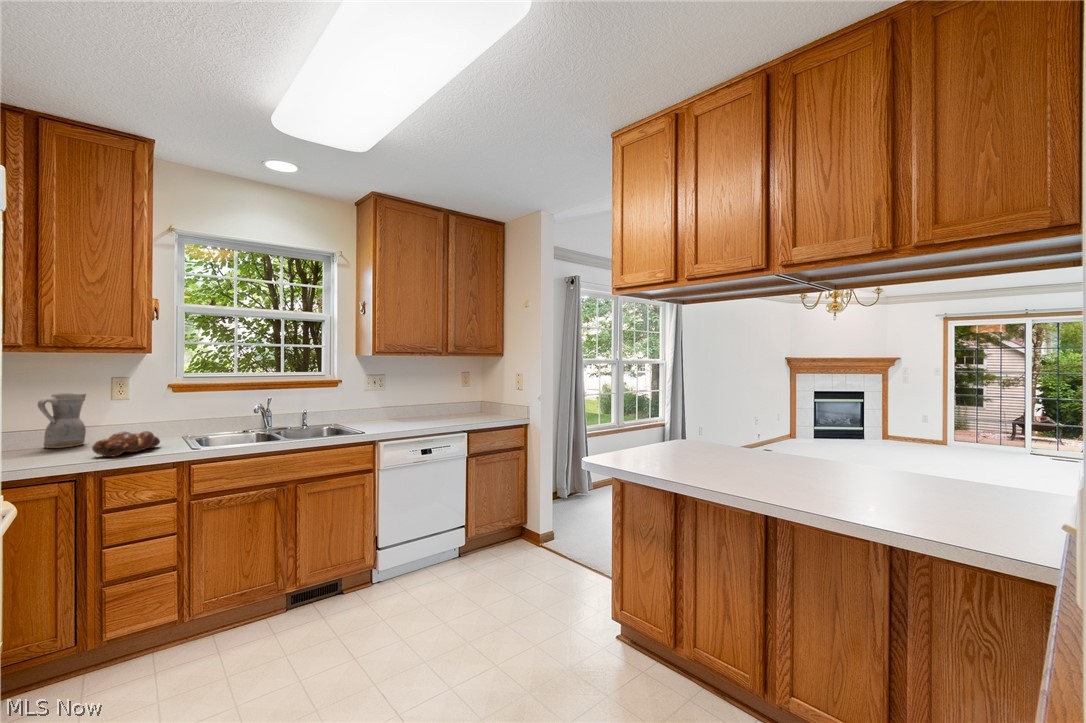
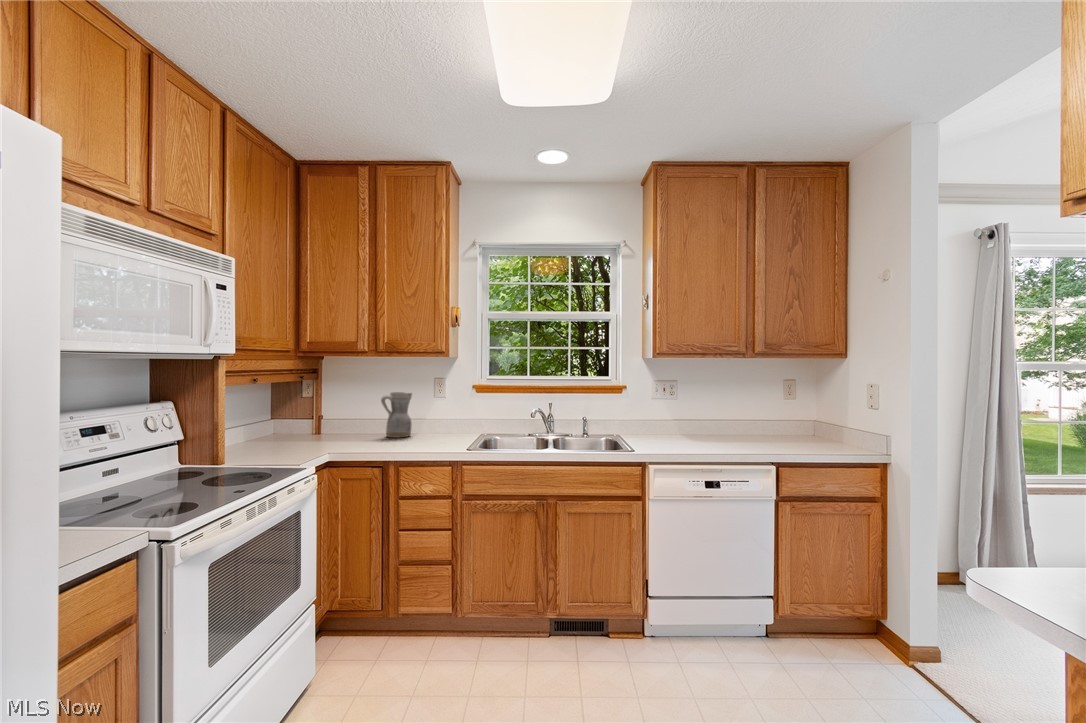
bread loaf: present [92,431,160,457] -> none [399,427,449,448]

